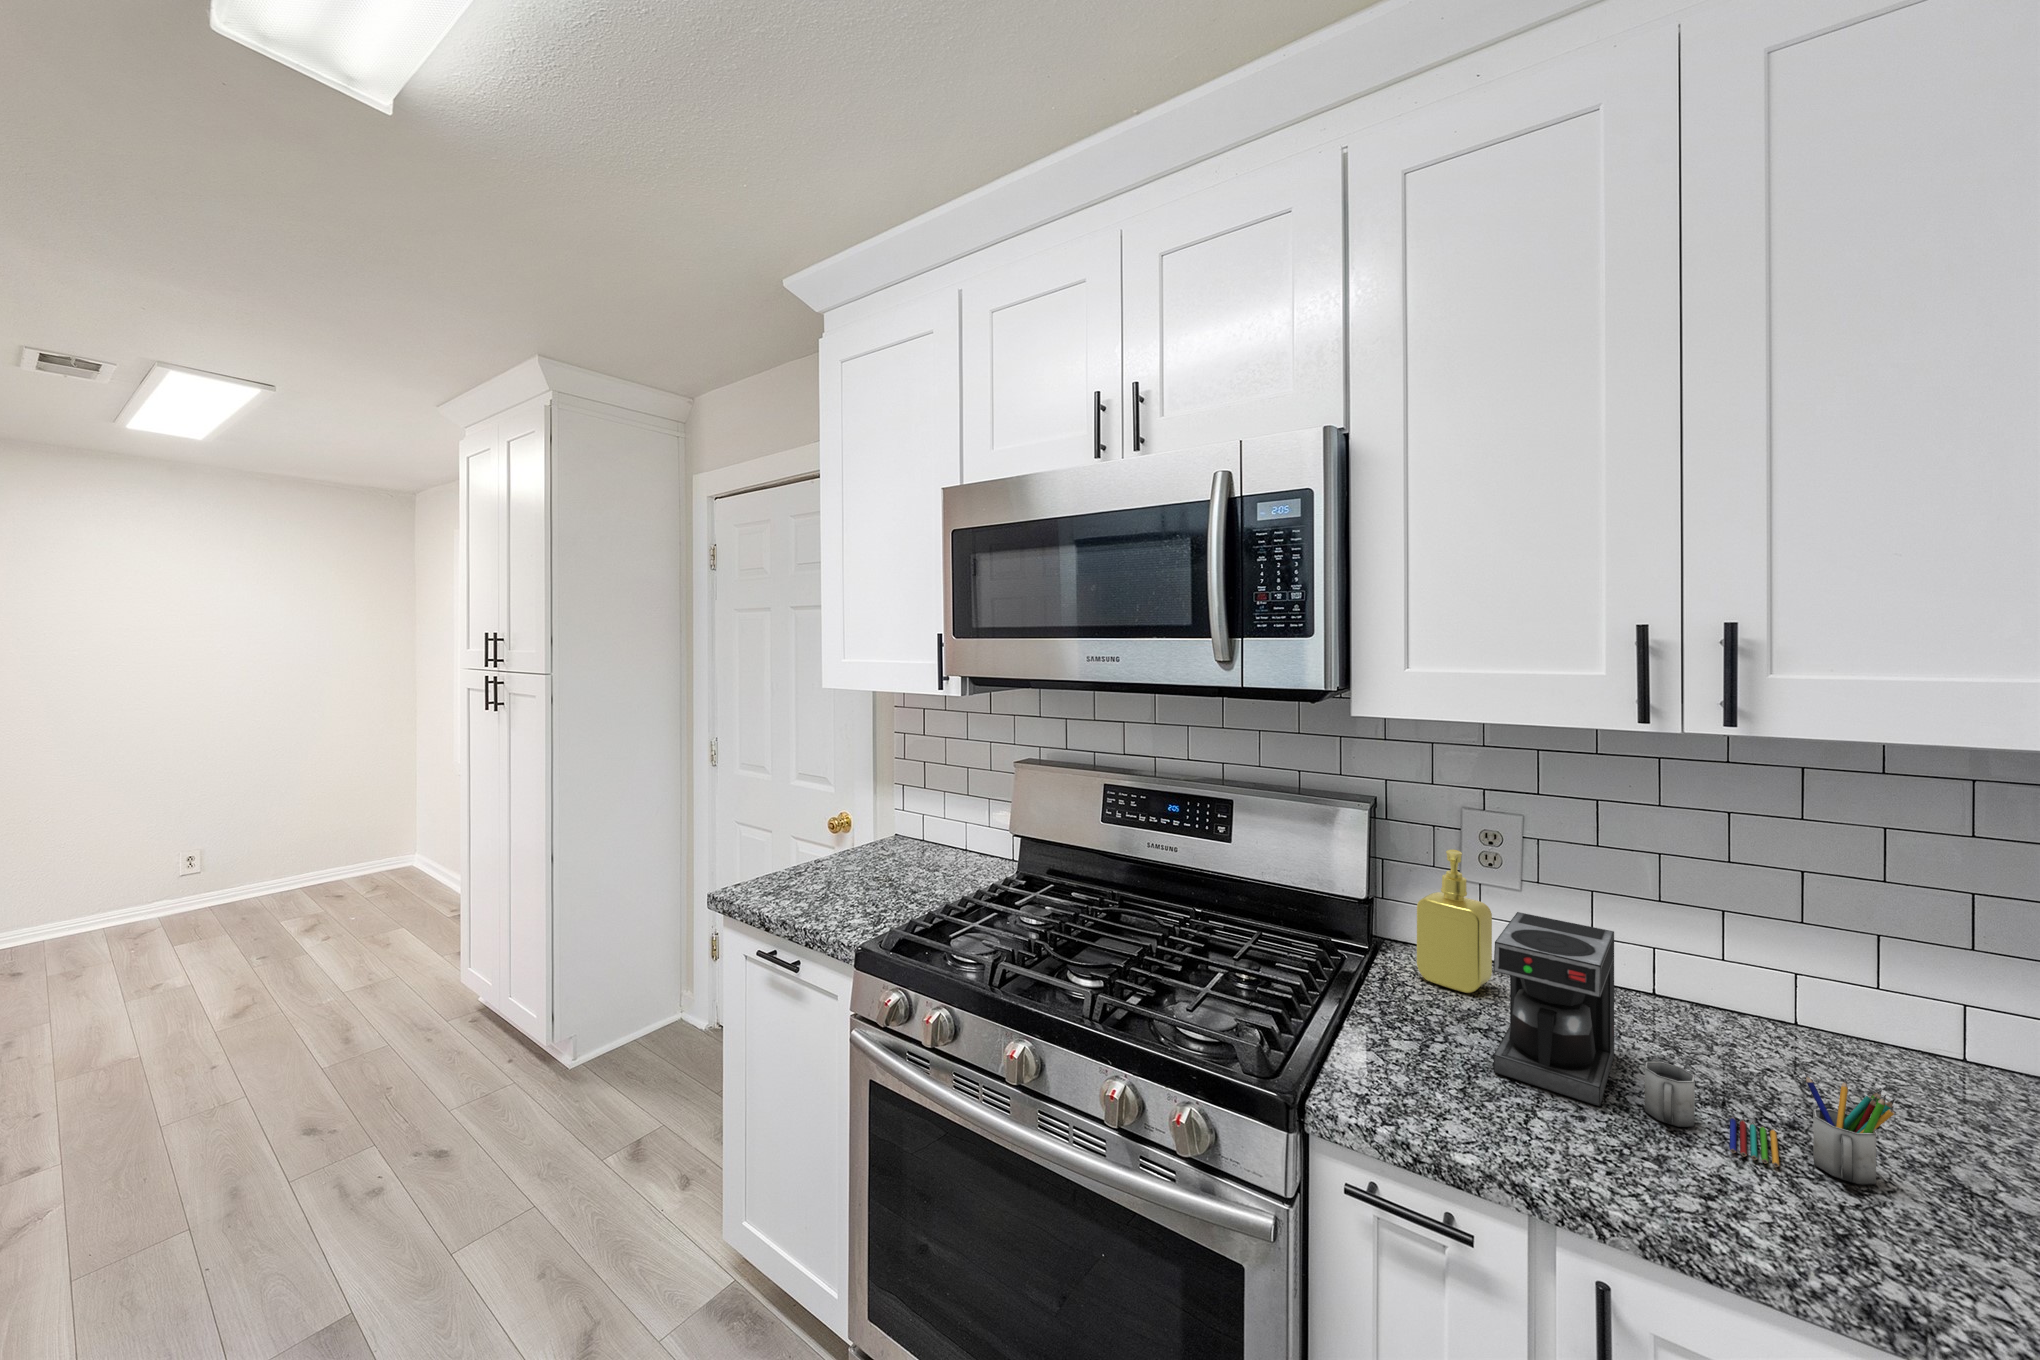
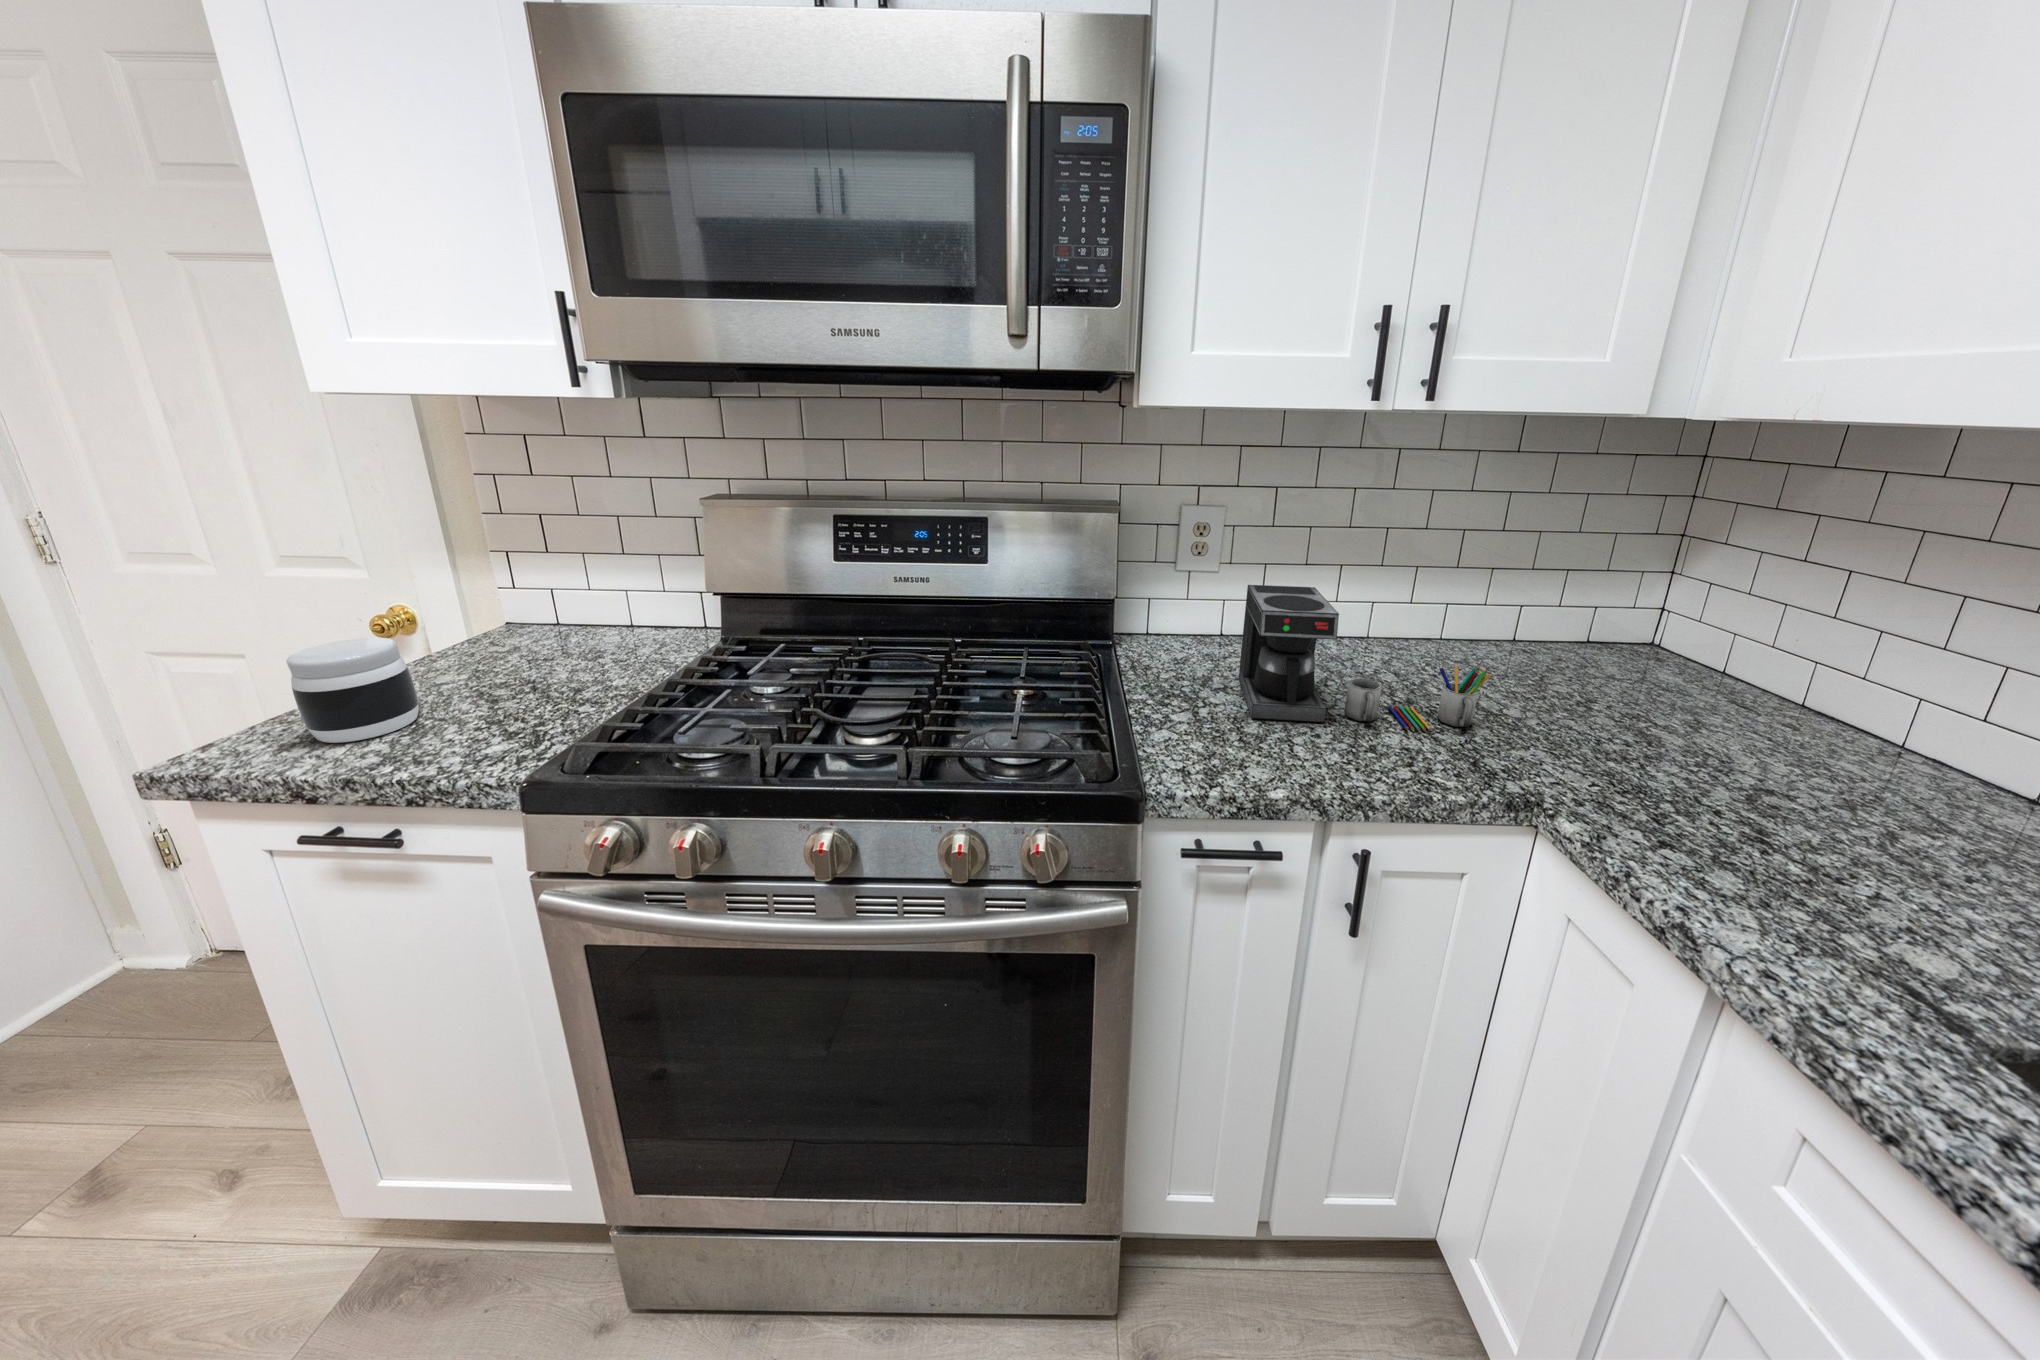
jar: none [776,833,828,899] -> present [286,637,419,743]
soap dispenser: present [1417,850,1492,993] -> none [1152,541,1208,661]

